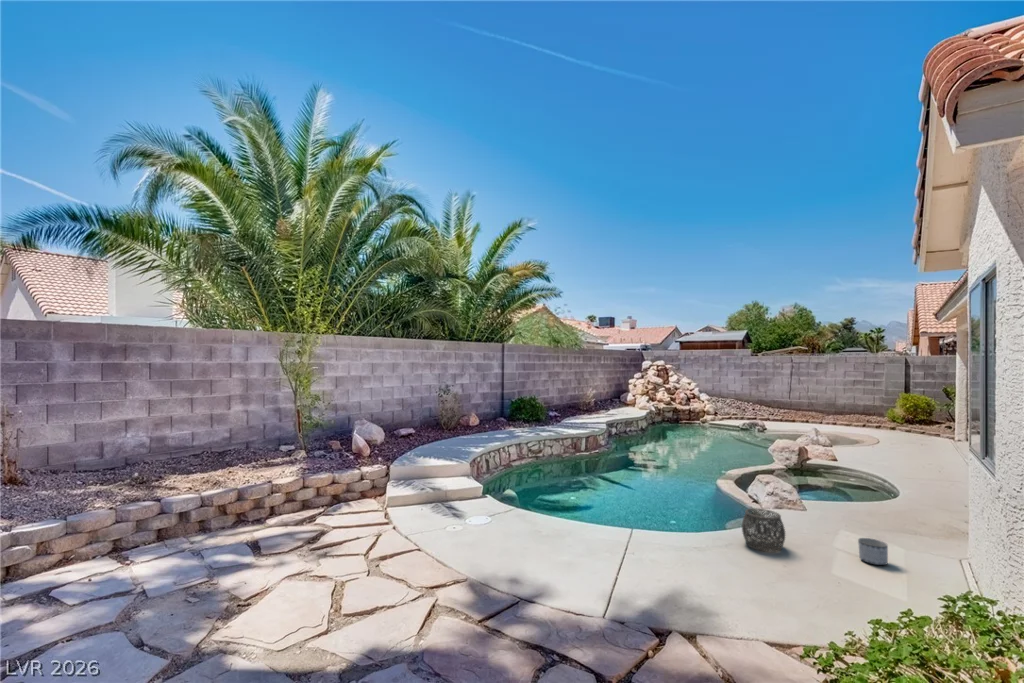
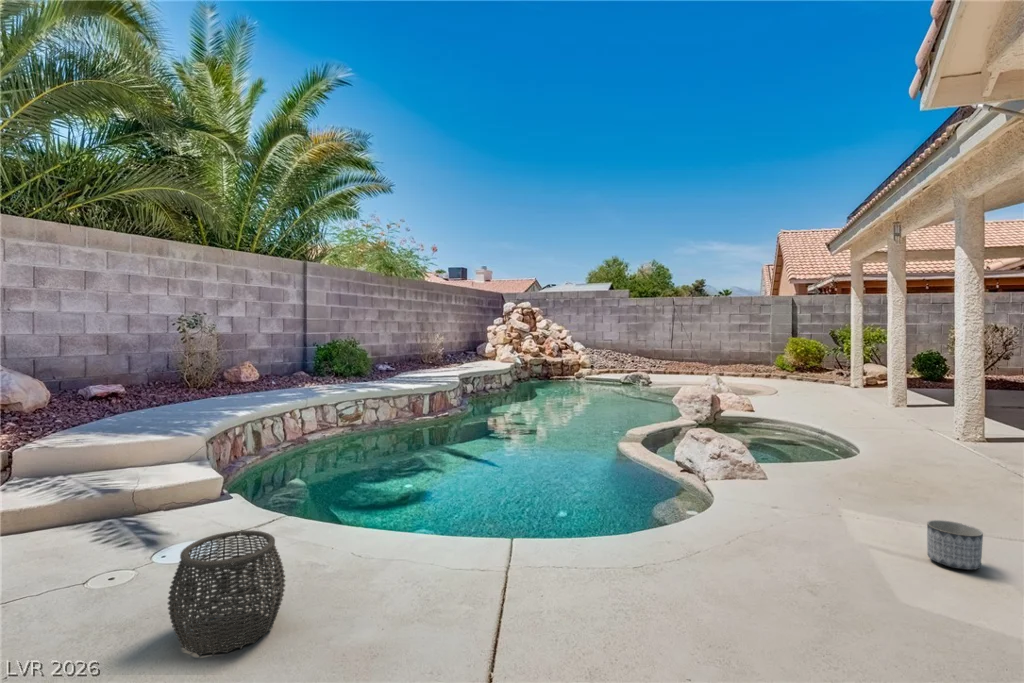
woven basket: present [742,508,785,552] -> present [168,530,285,655]

